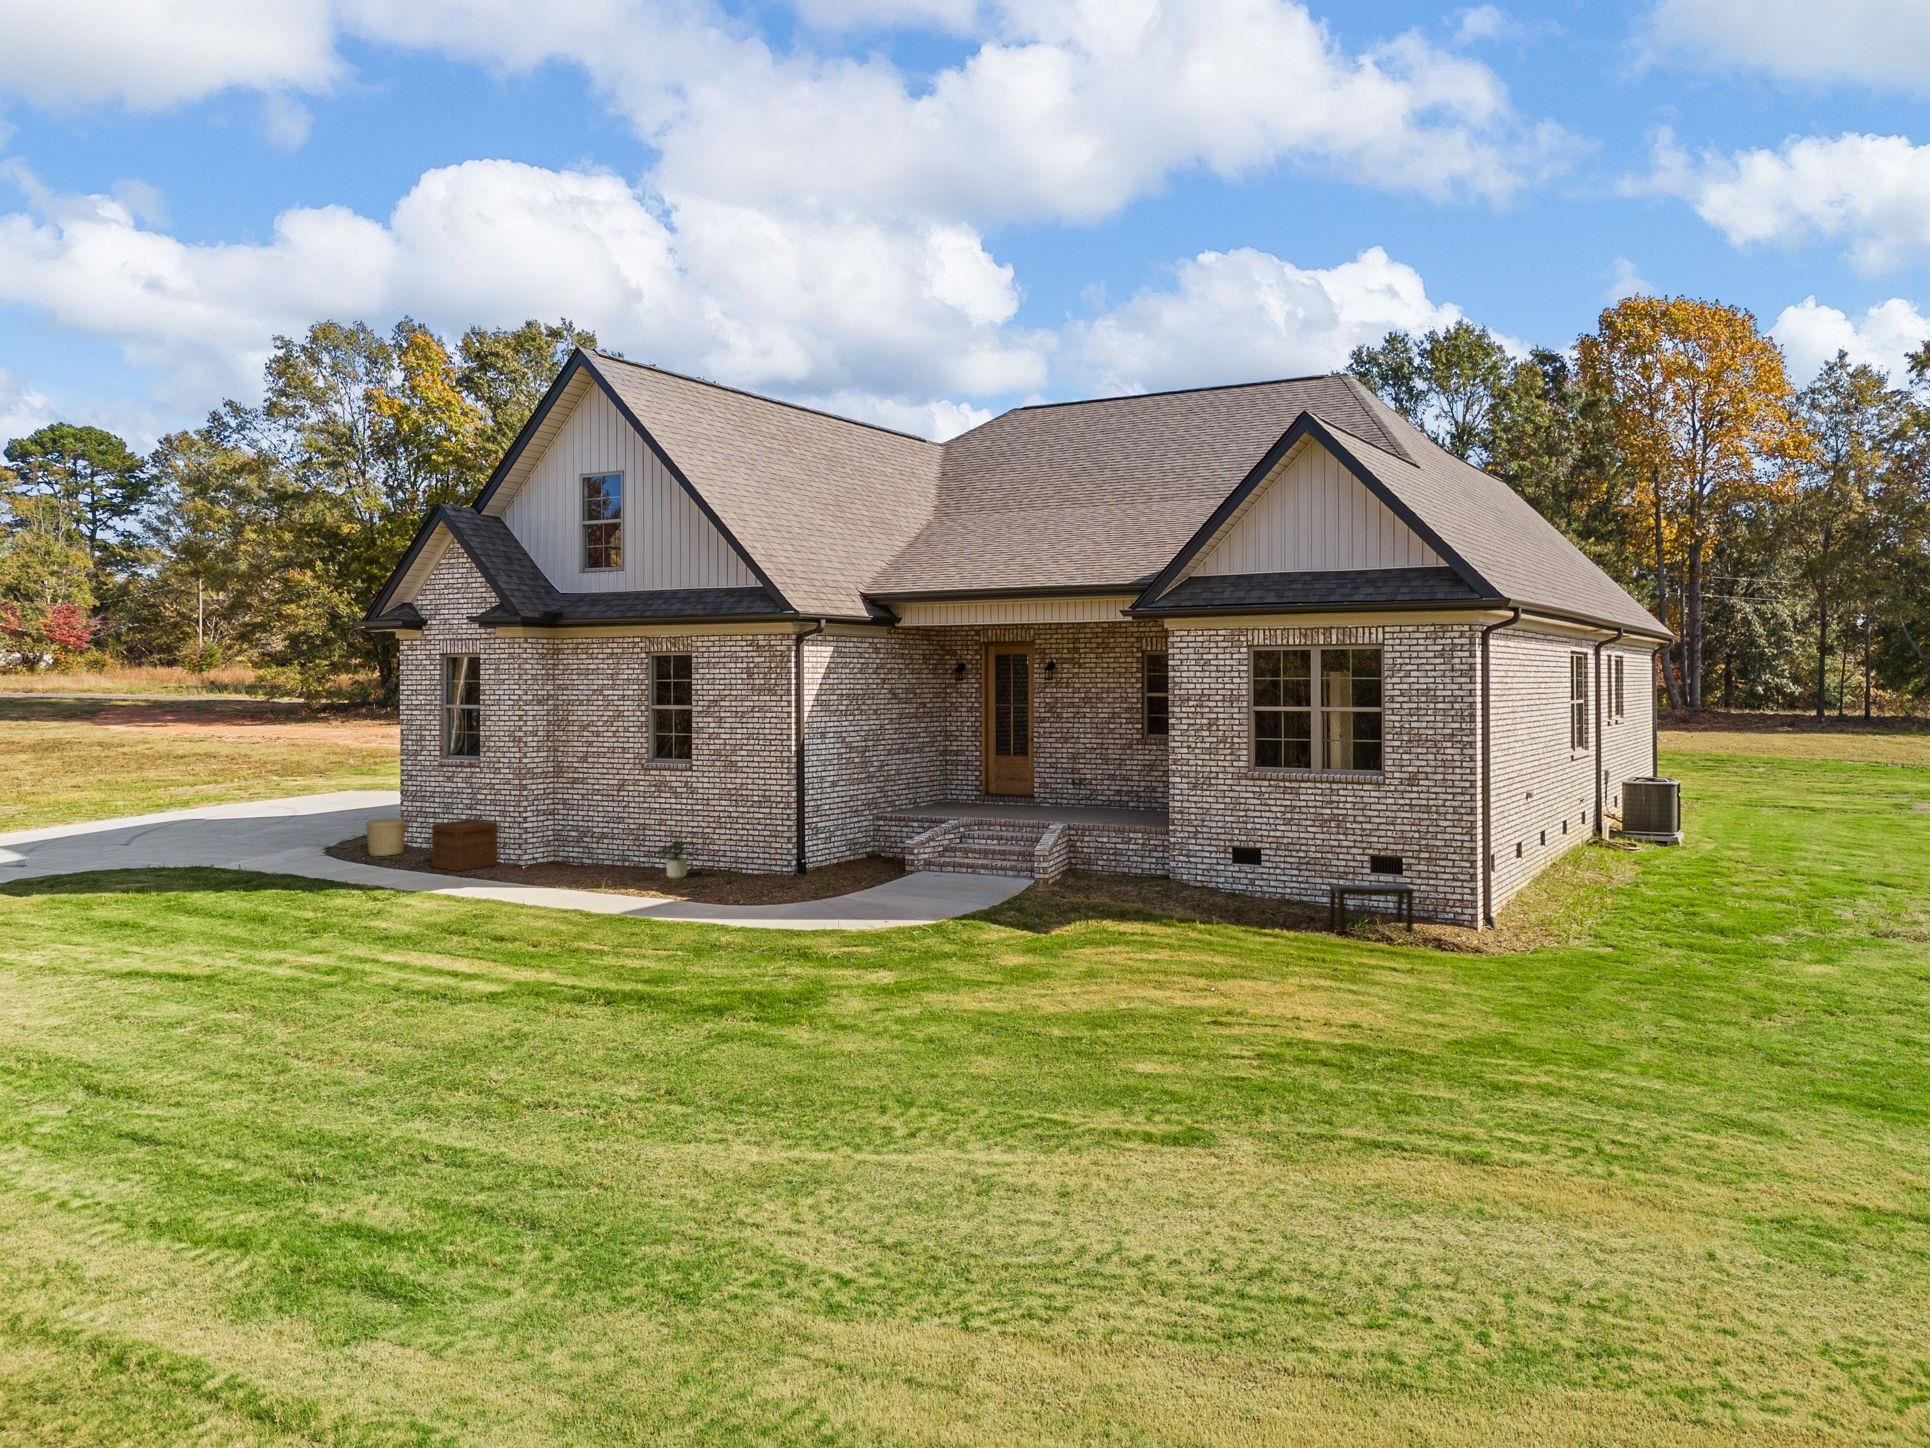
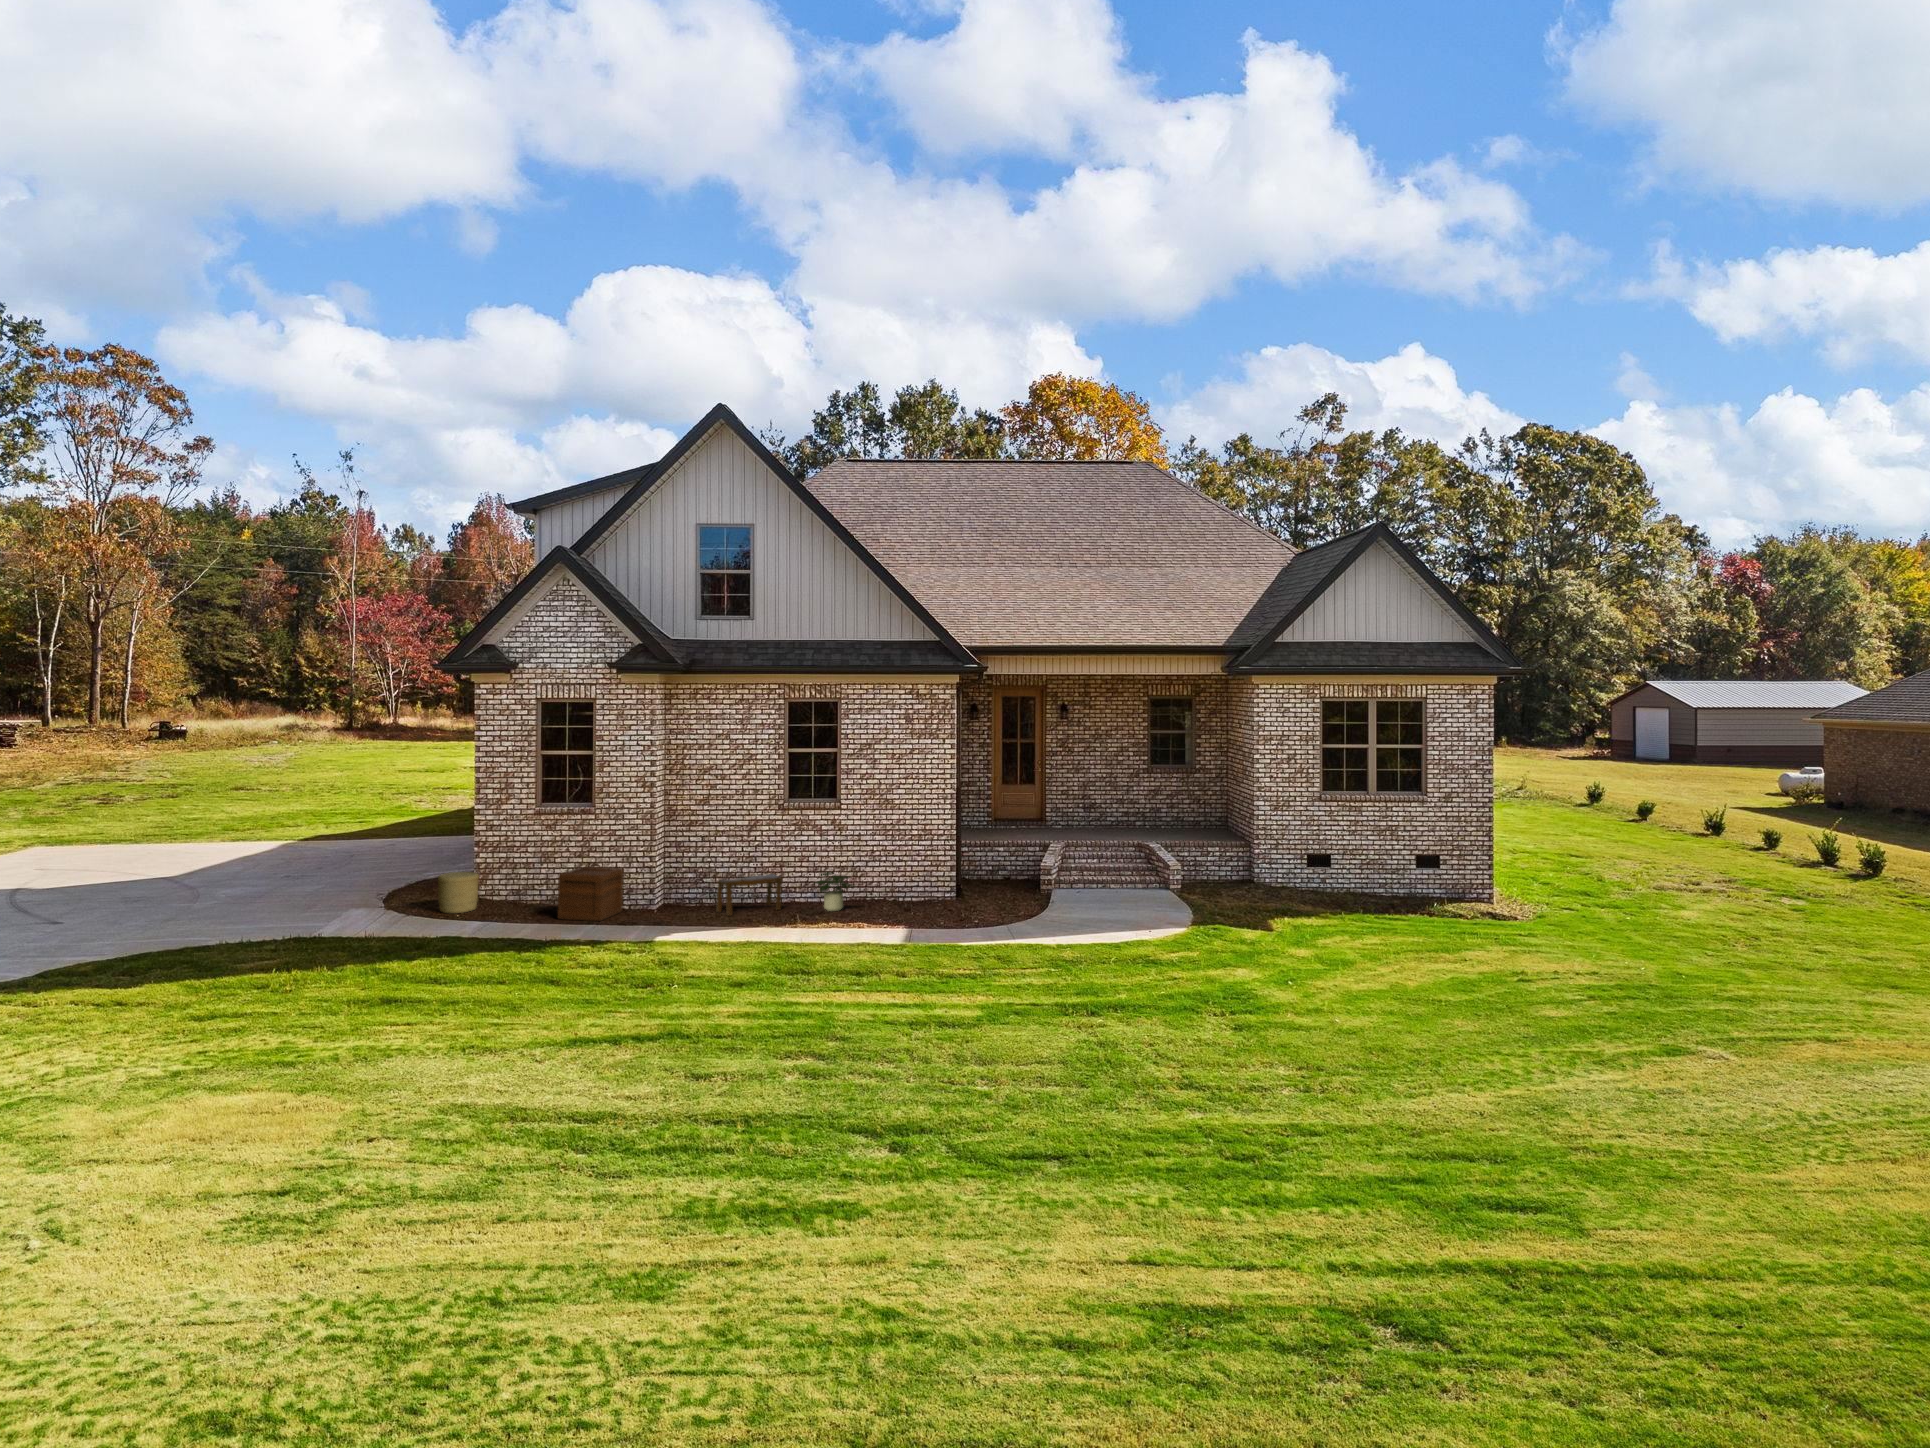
bench: present [1329,883,1414,932] -> present [716,874,783,916]

